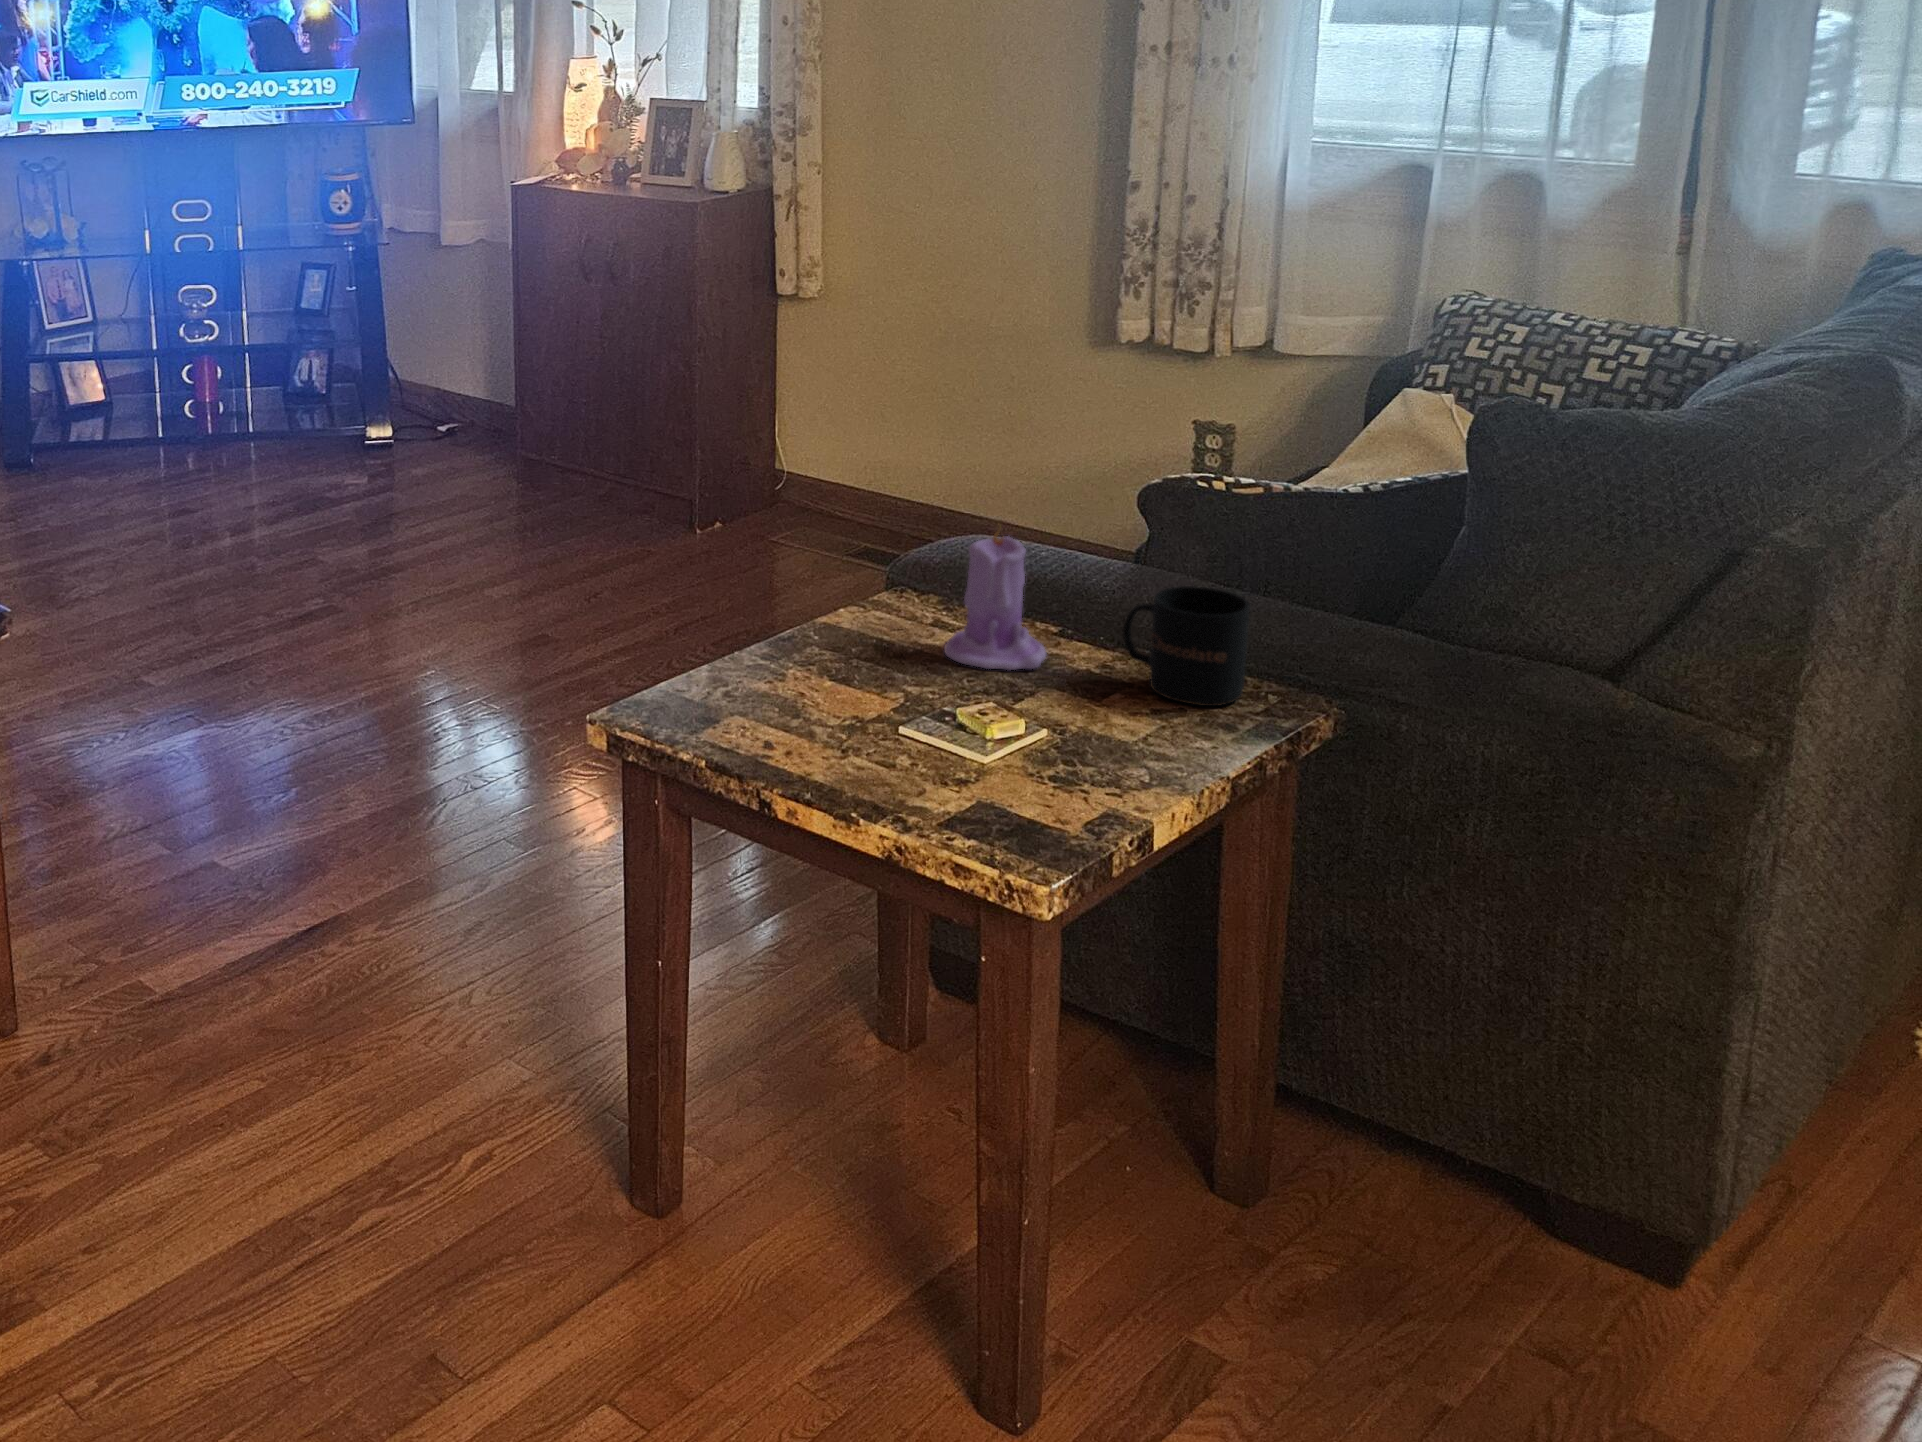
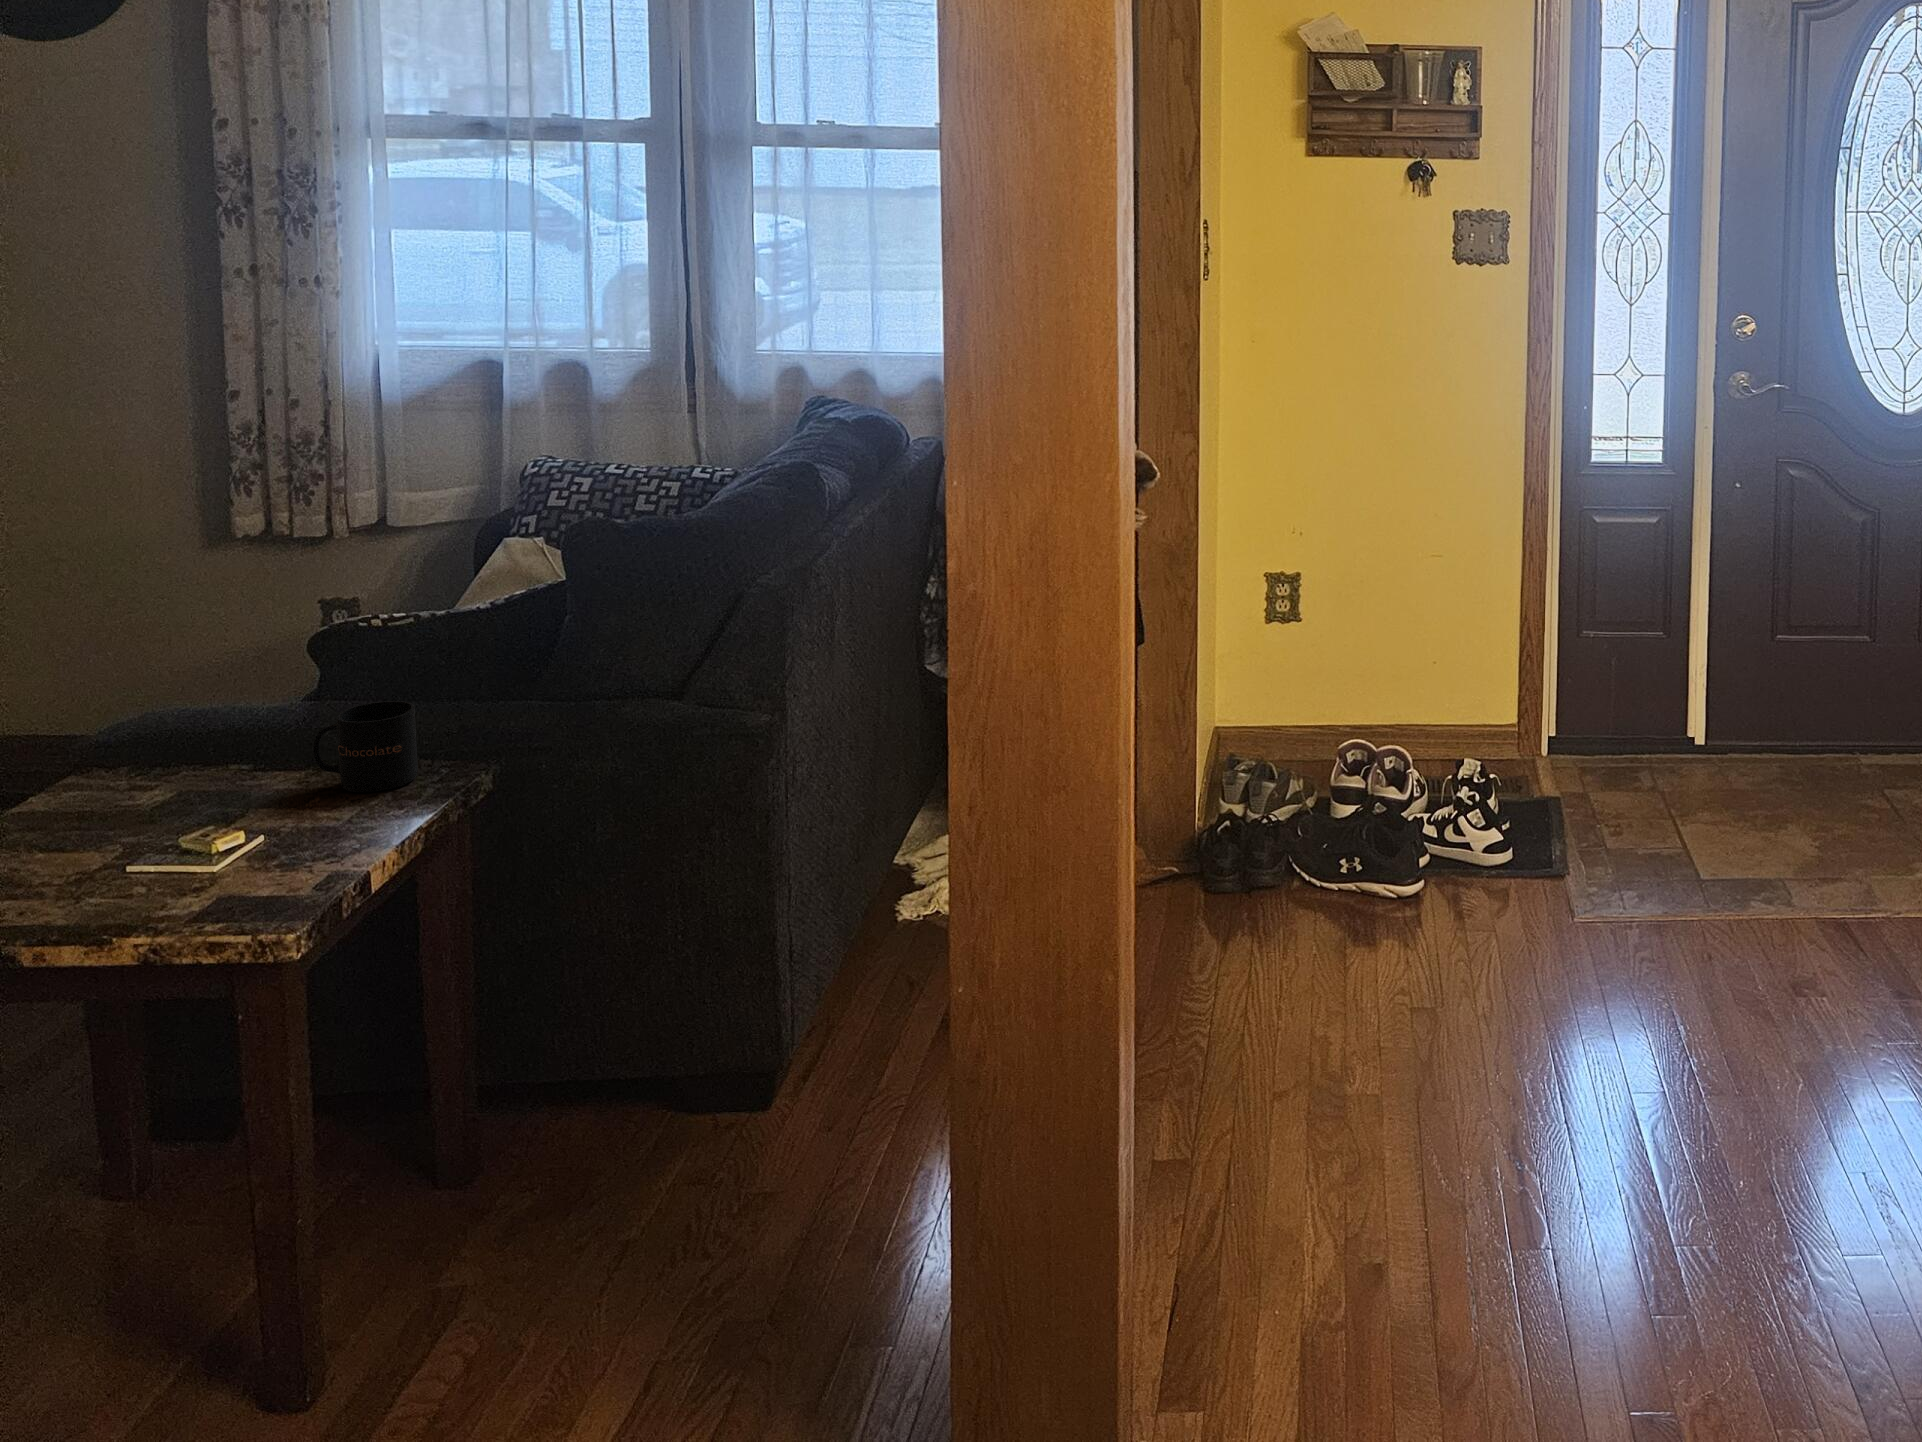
candle: present [944,531,1047,670] -> none [147,691,246,815]

